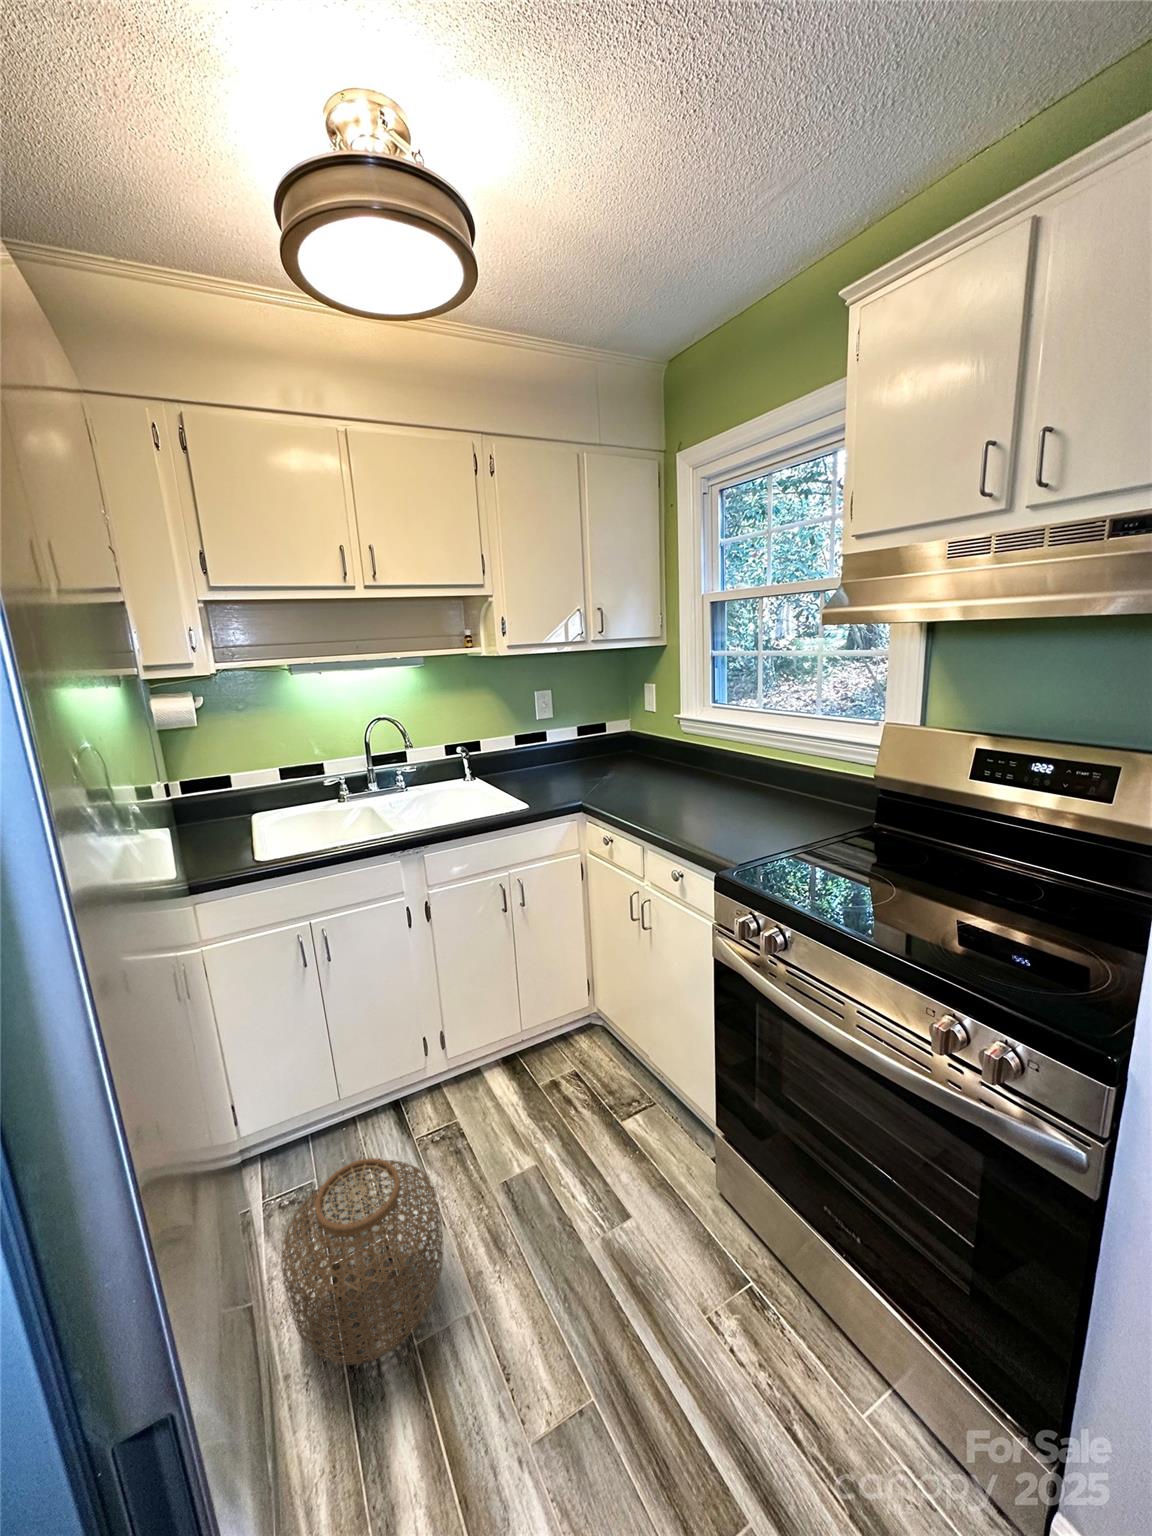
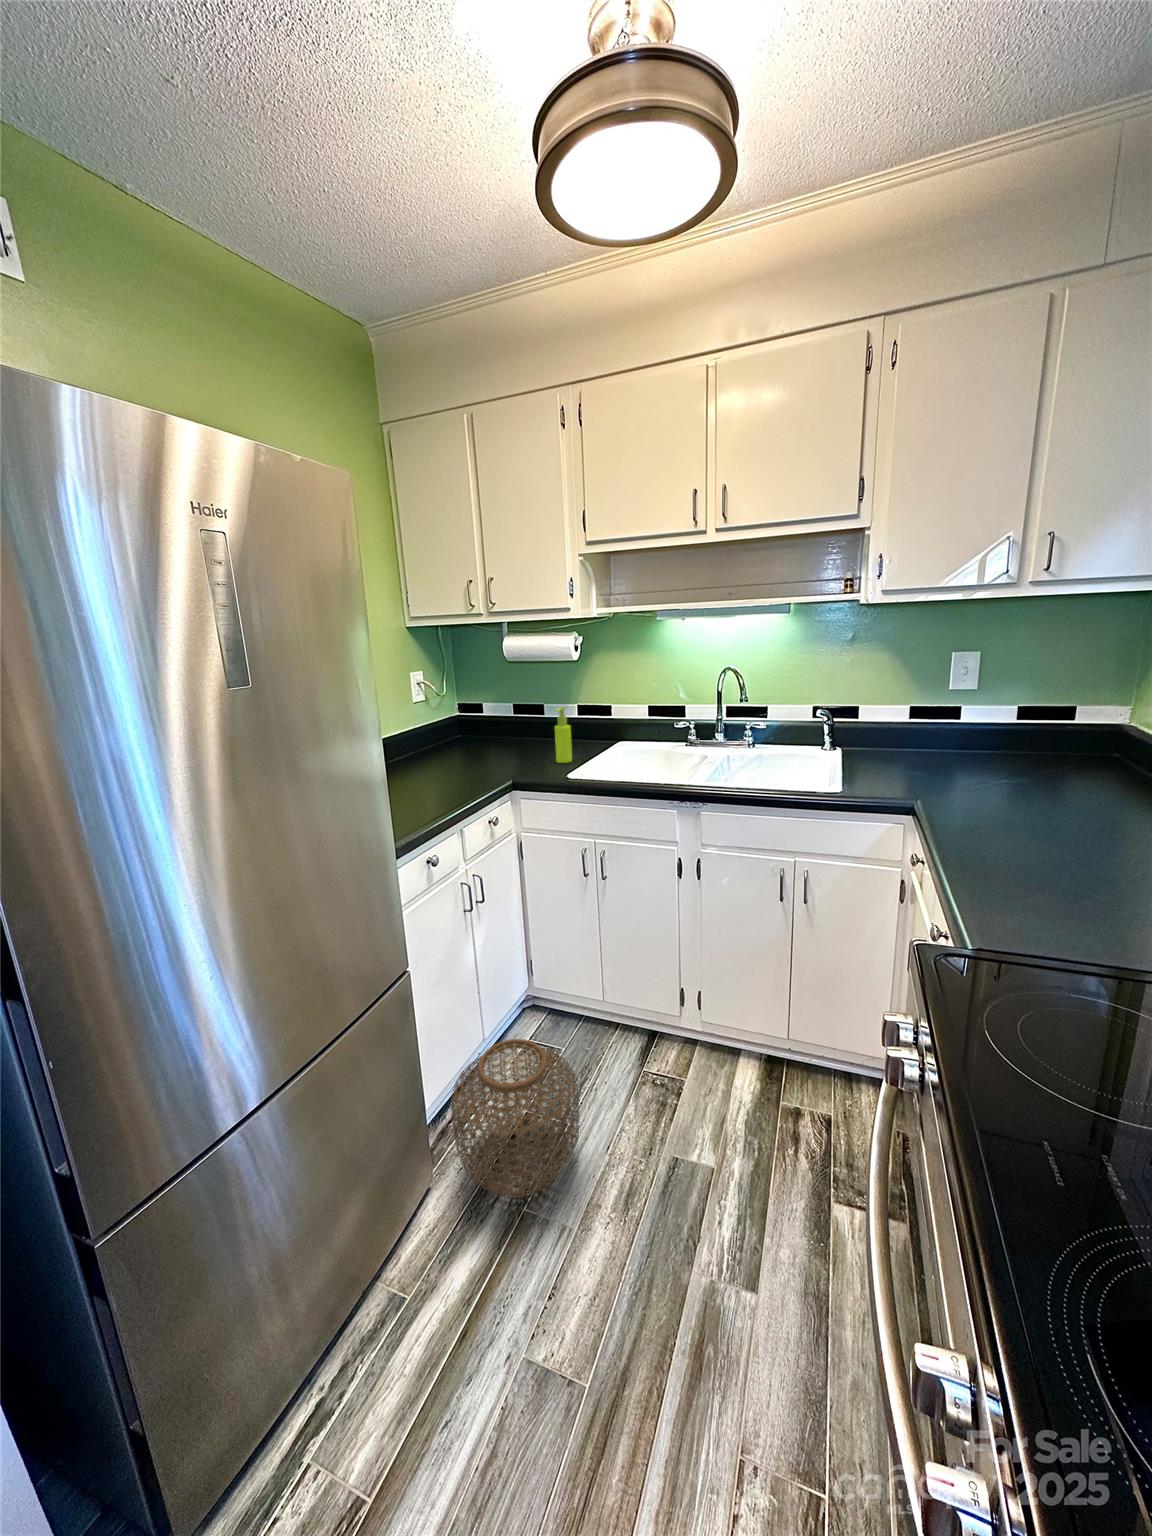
soap dispenser: none [201,786,231,853] -> present [555,707,572,763]

